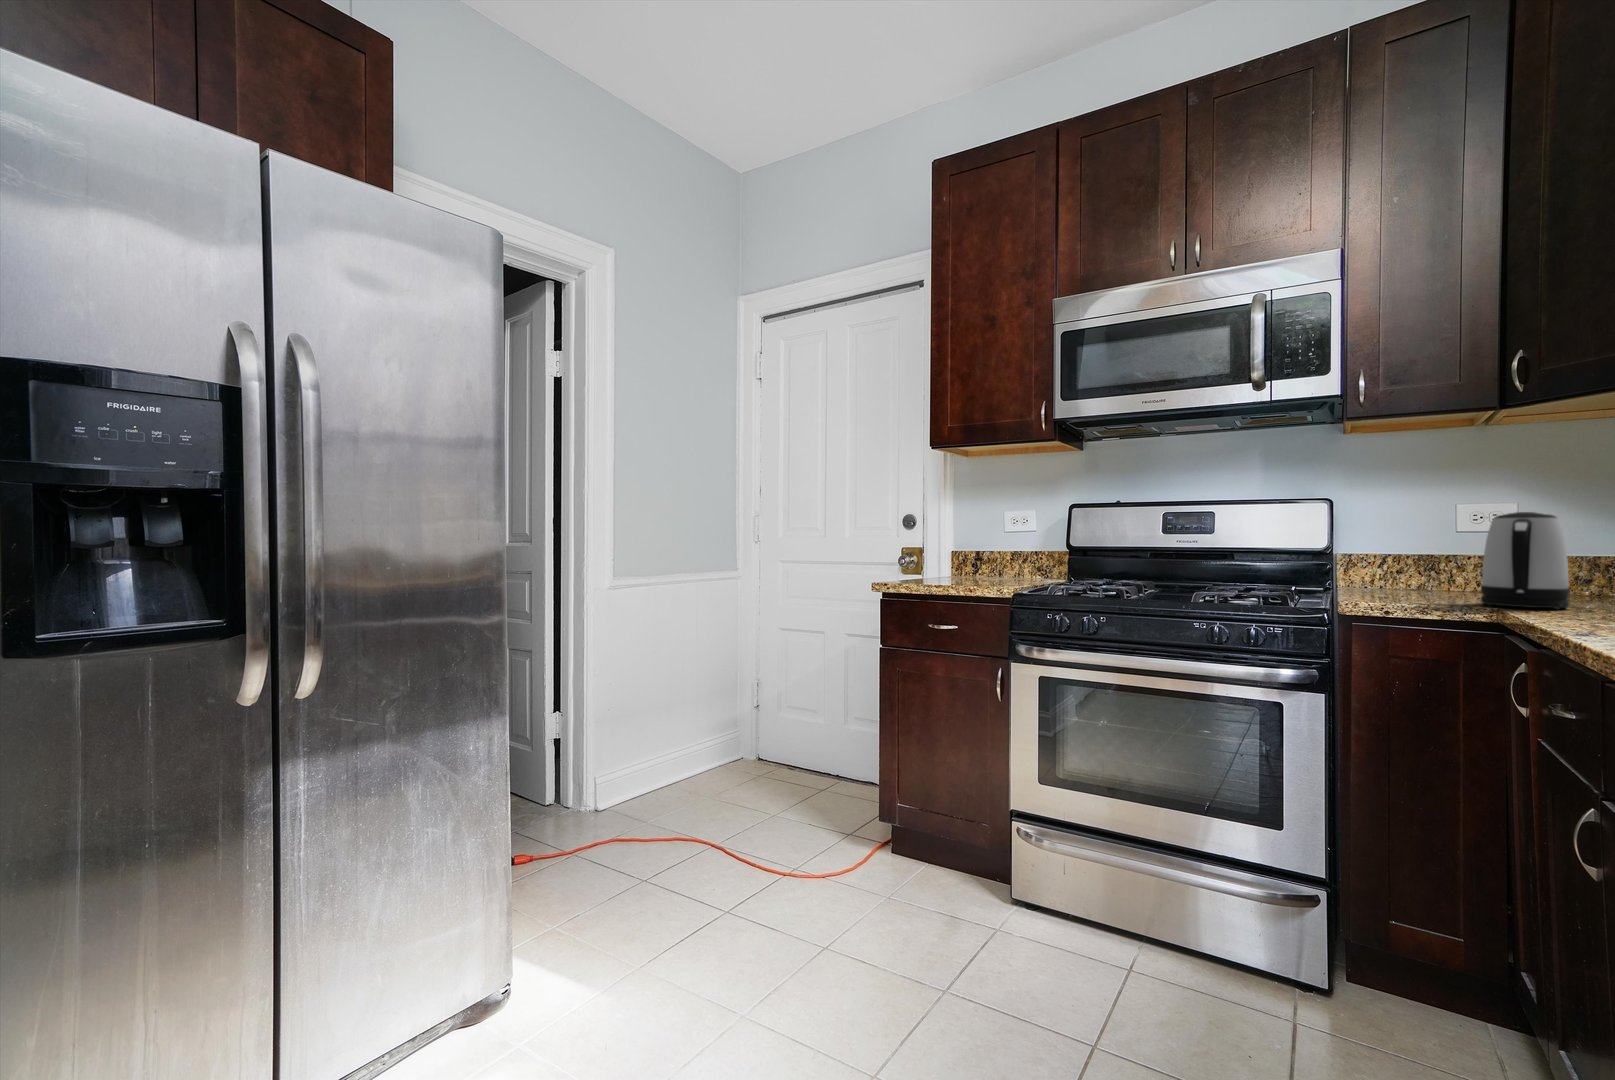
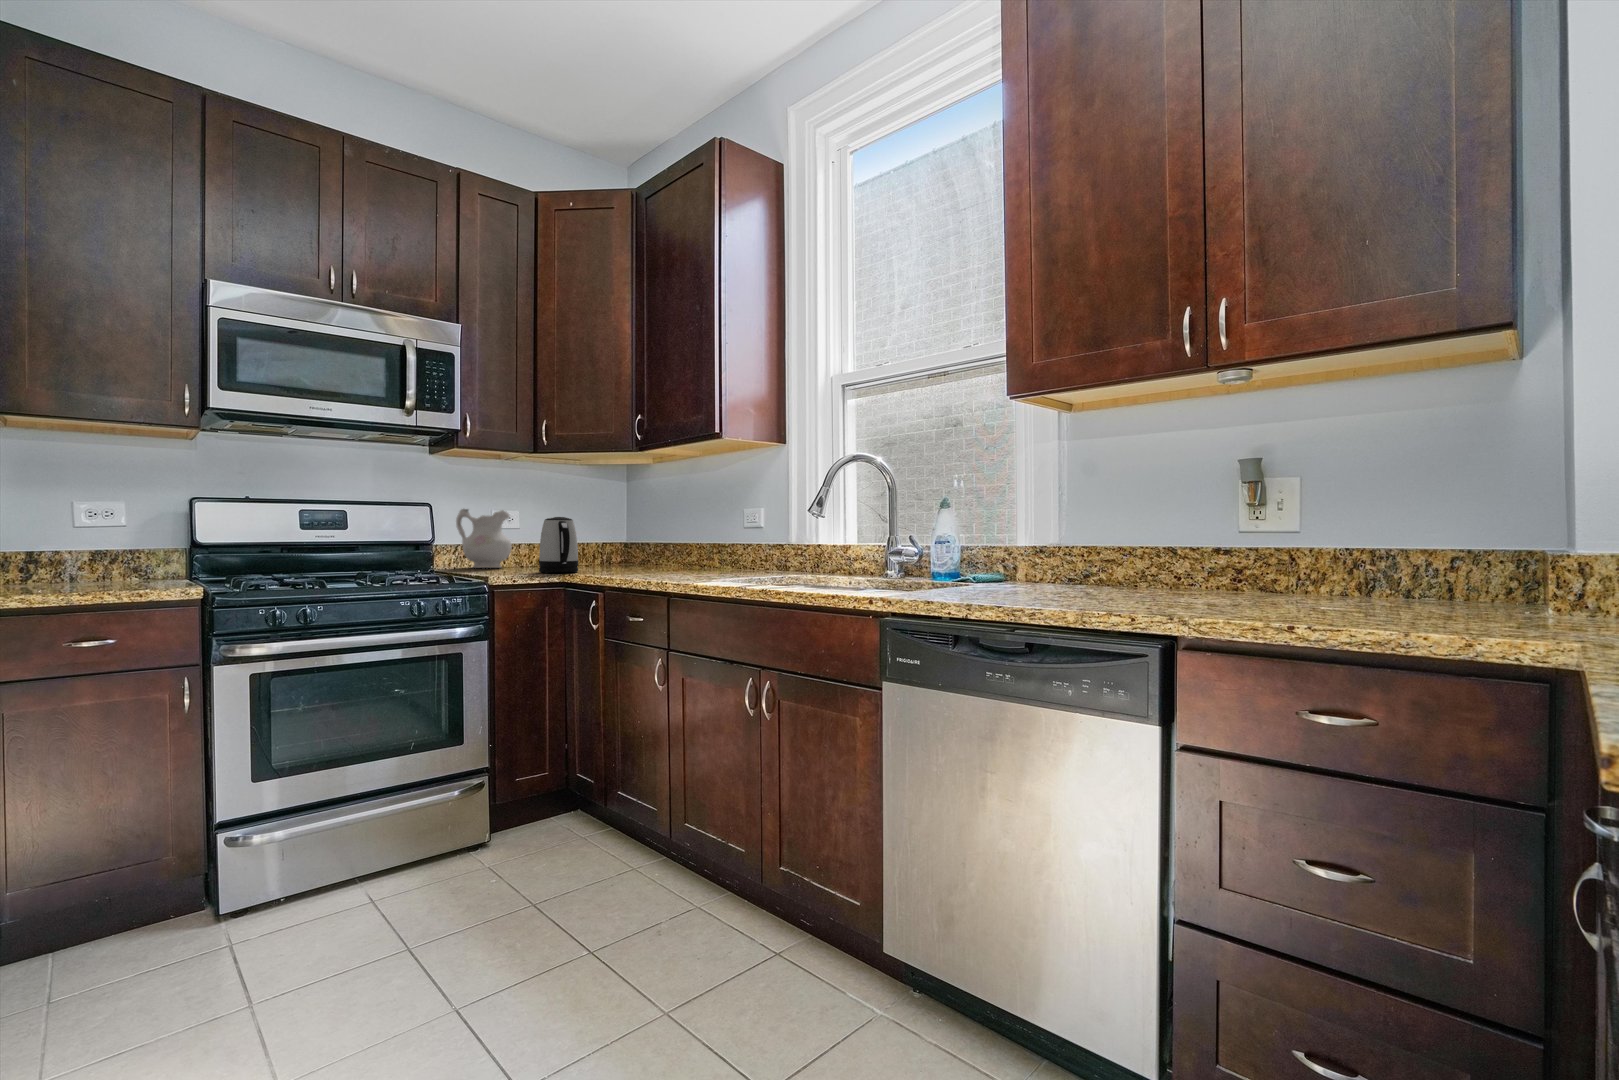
ceramic pitcher: none [1384,504,1476,592] -> present [456,509,512,568]

